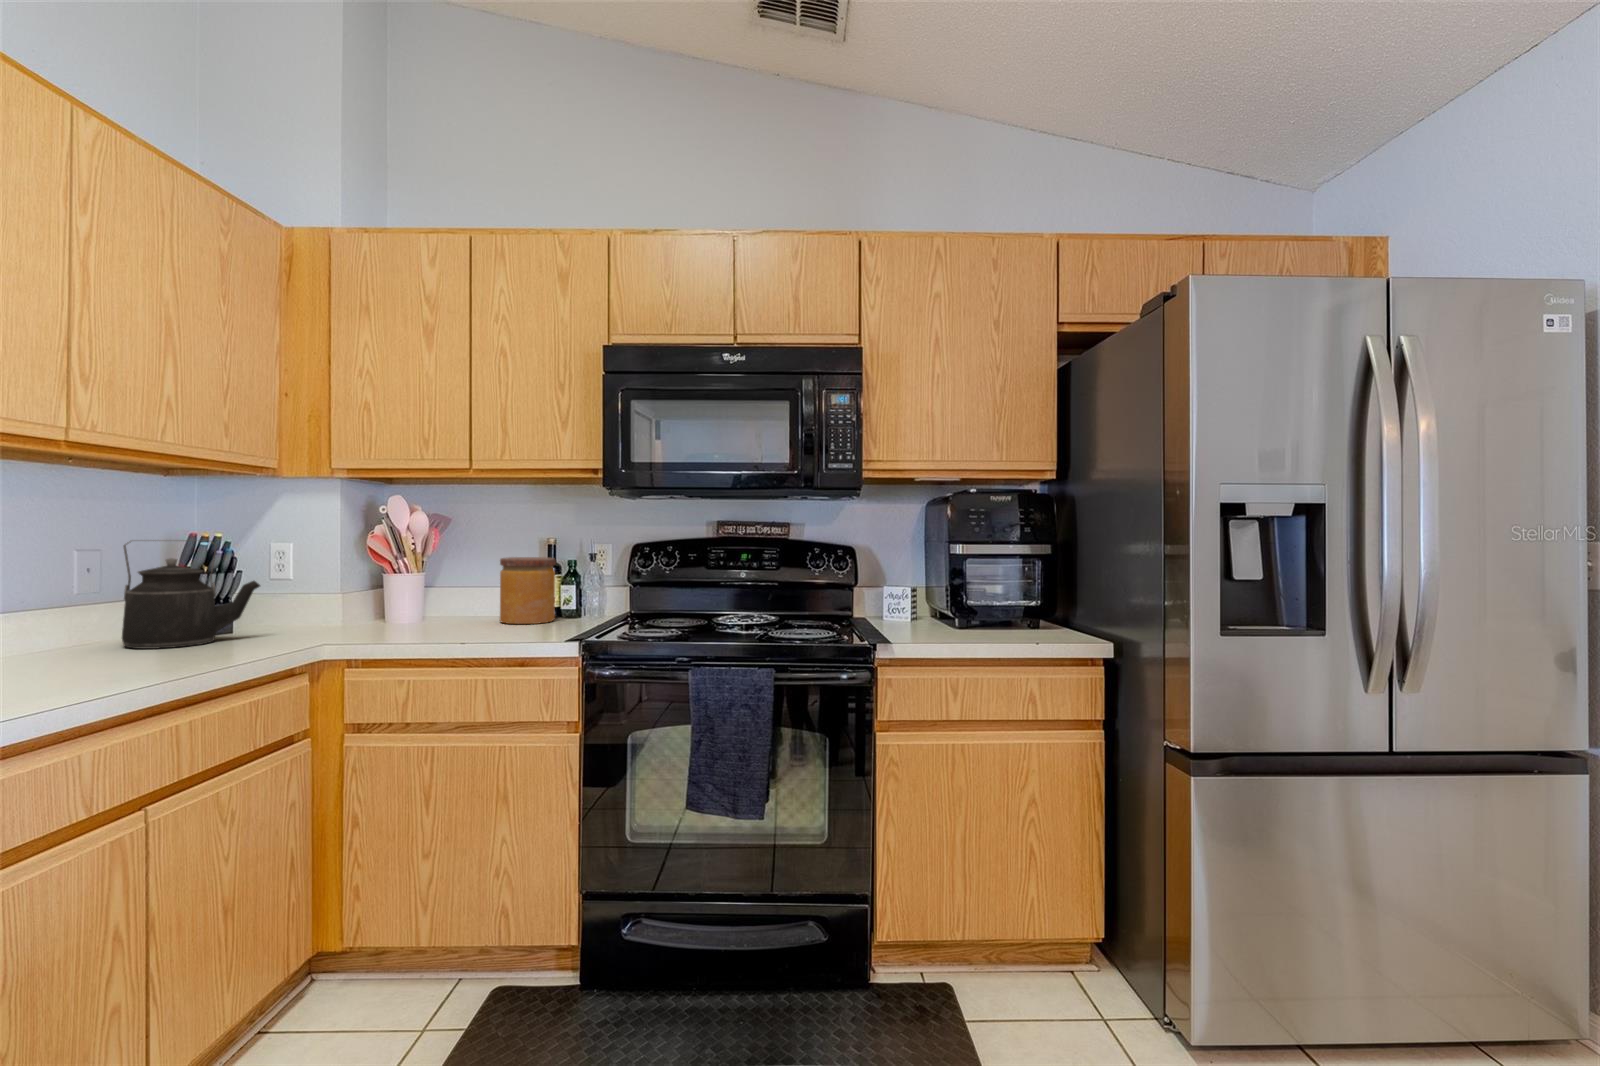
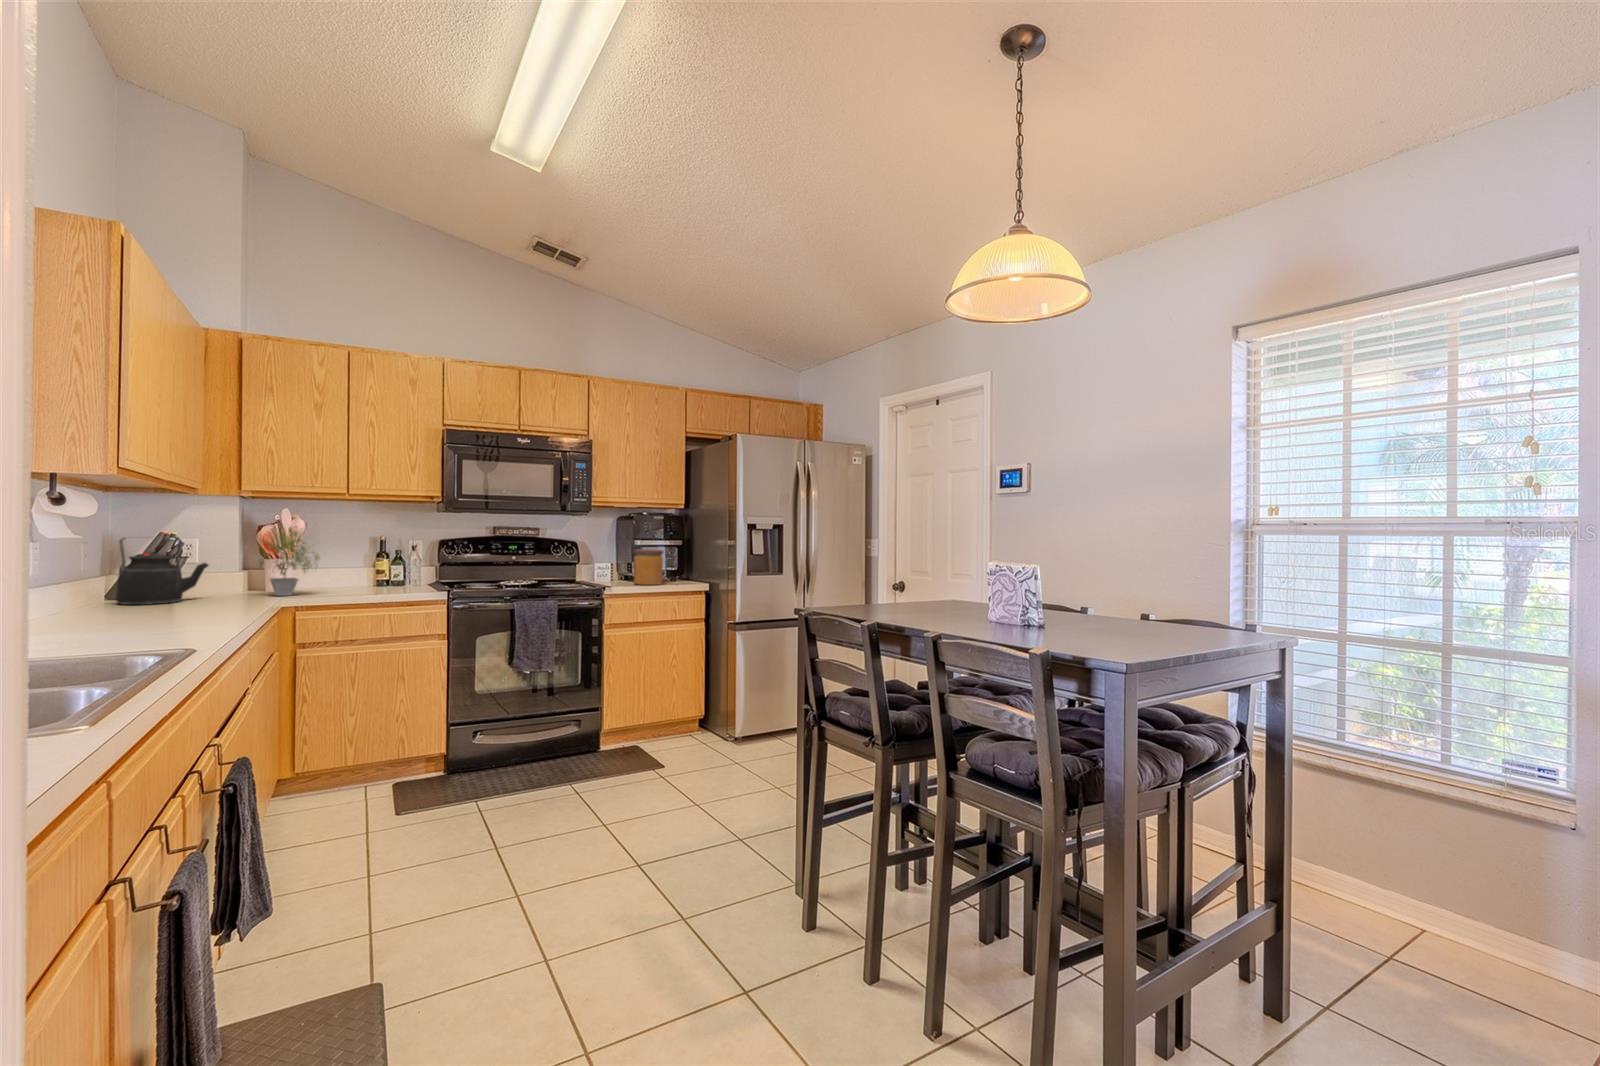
potted plant: none [311,508,424,638] -> present [259,520,319,596]
jar: present [500,557,556,624] -> present [634,549,664,585]

